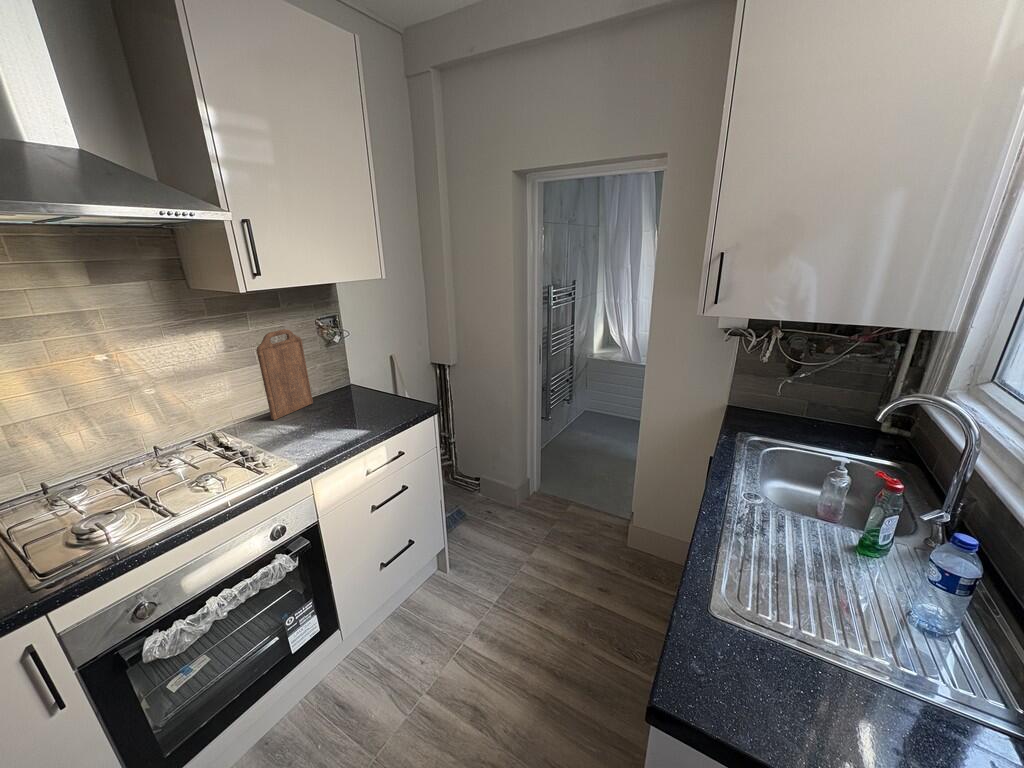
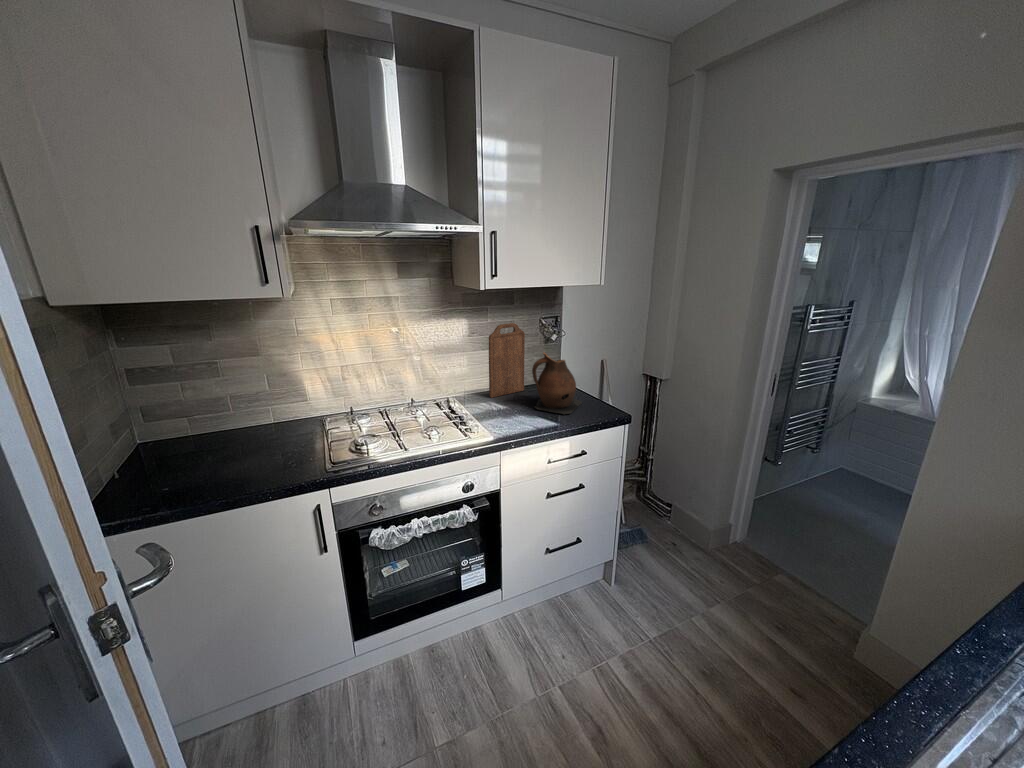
ceramic pitcher: none [323,357,385,421] -> present [532,353,582,415]

